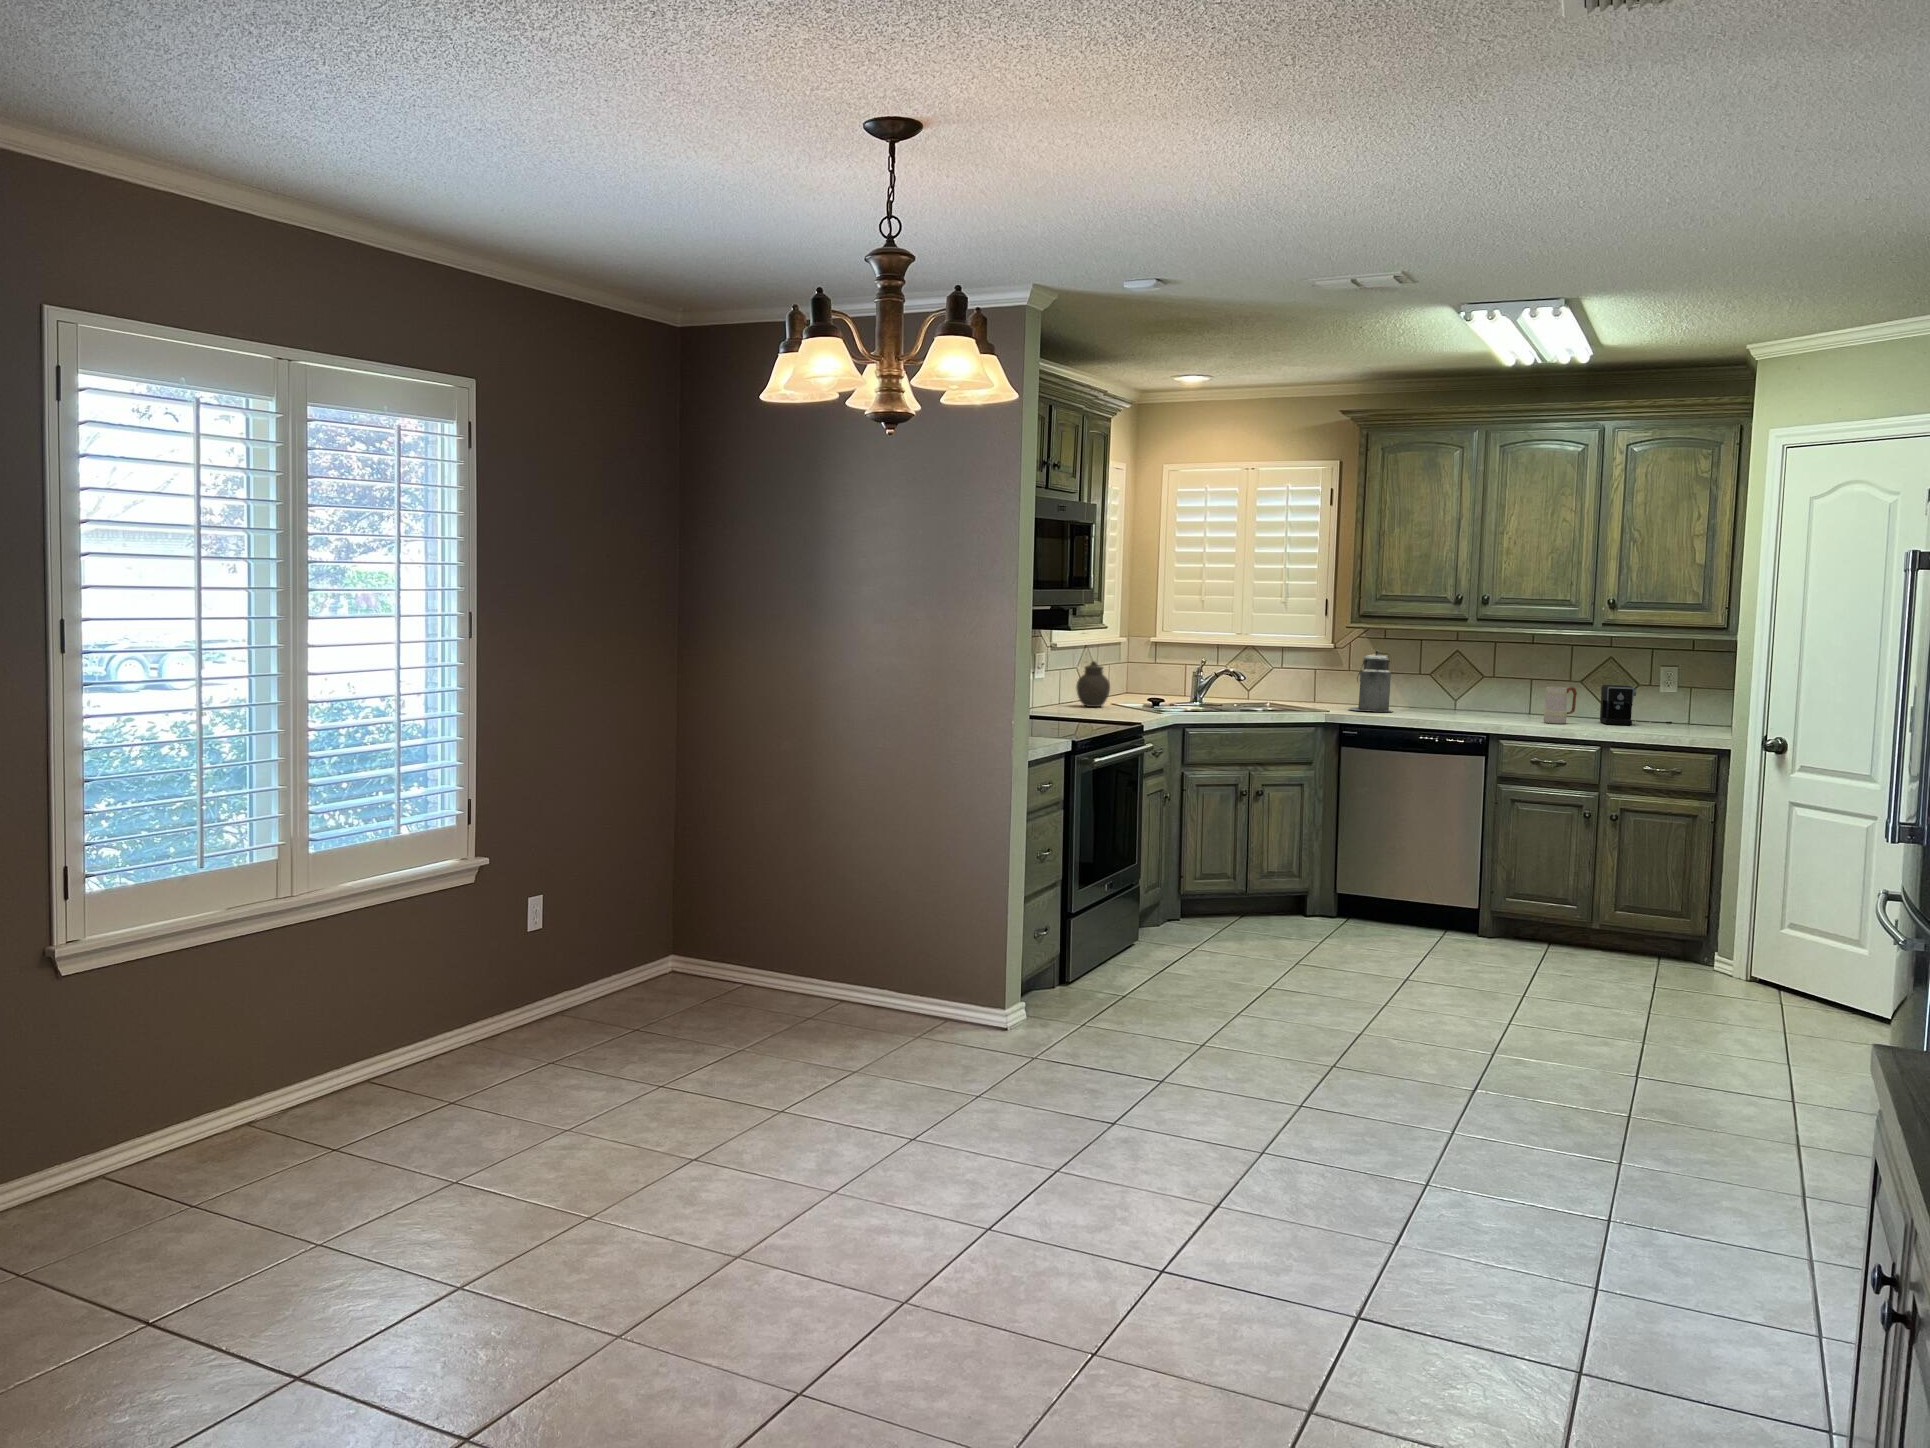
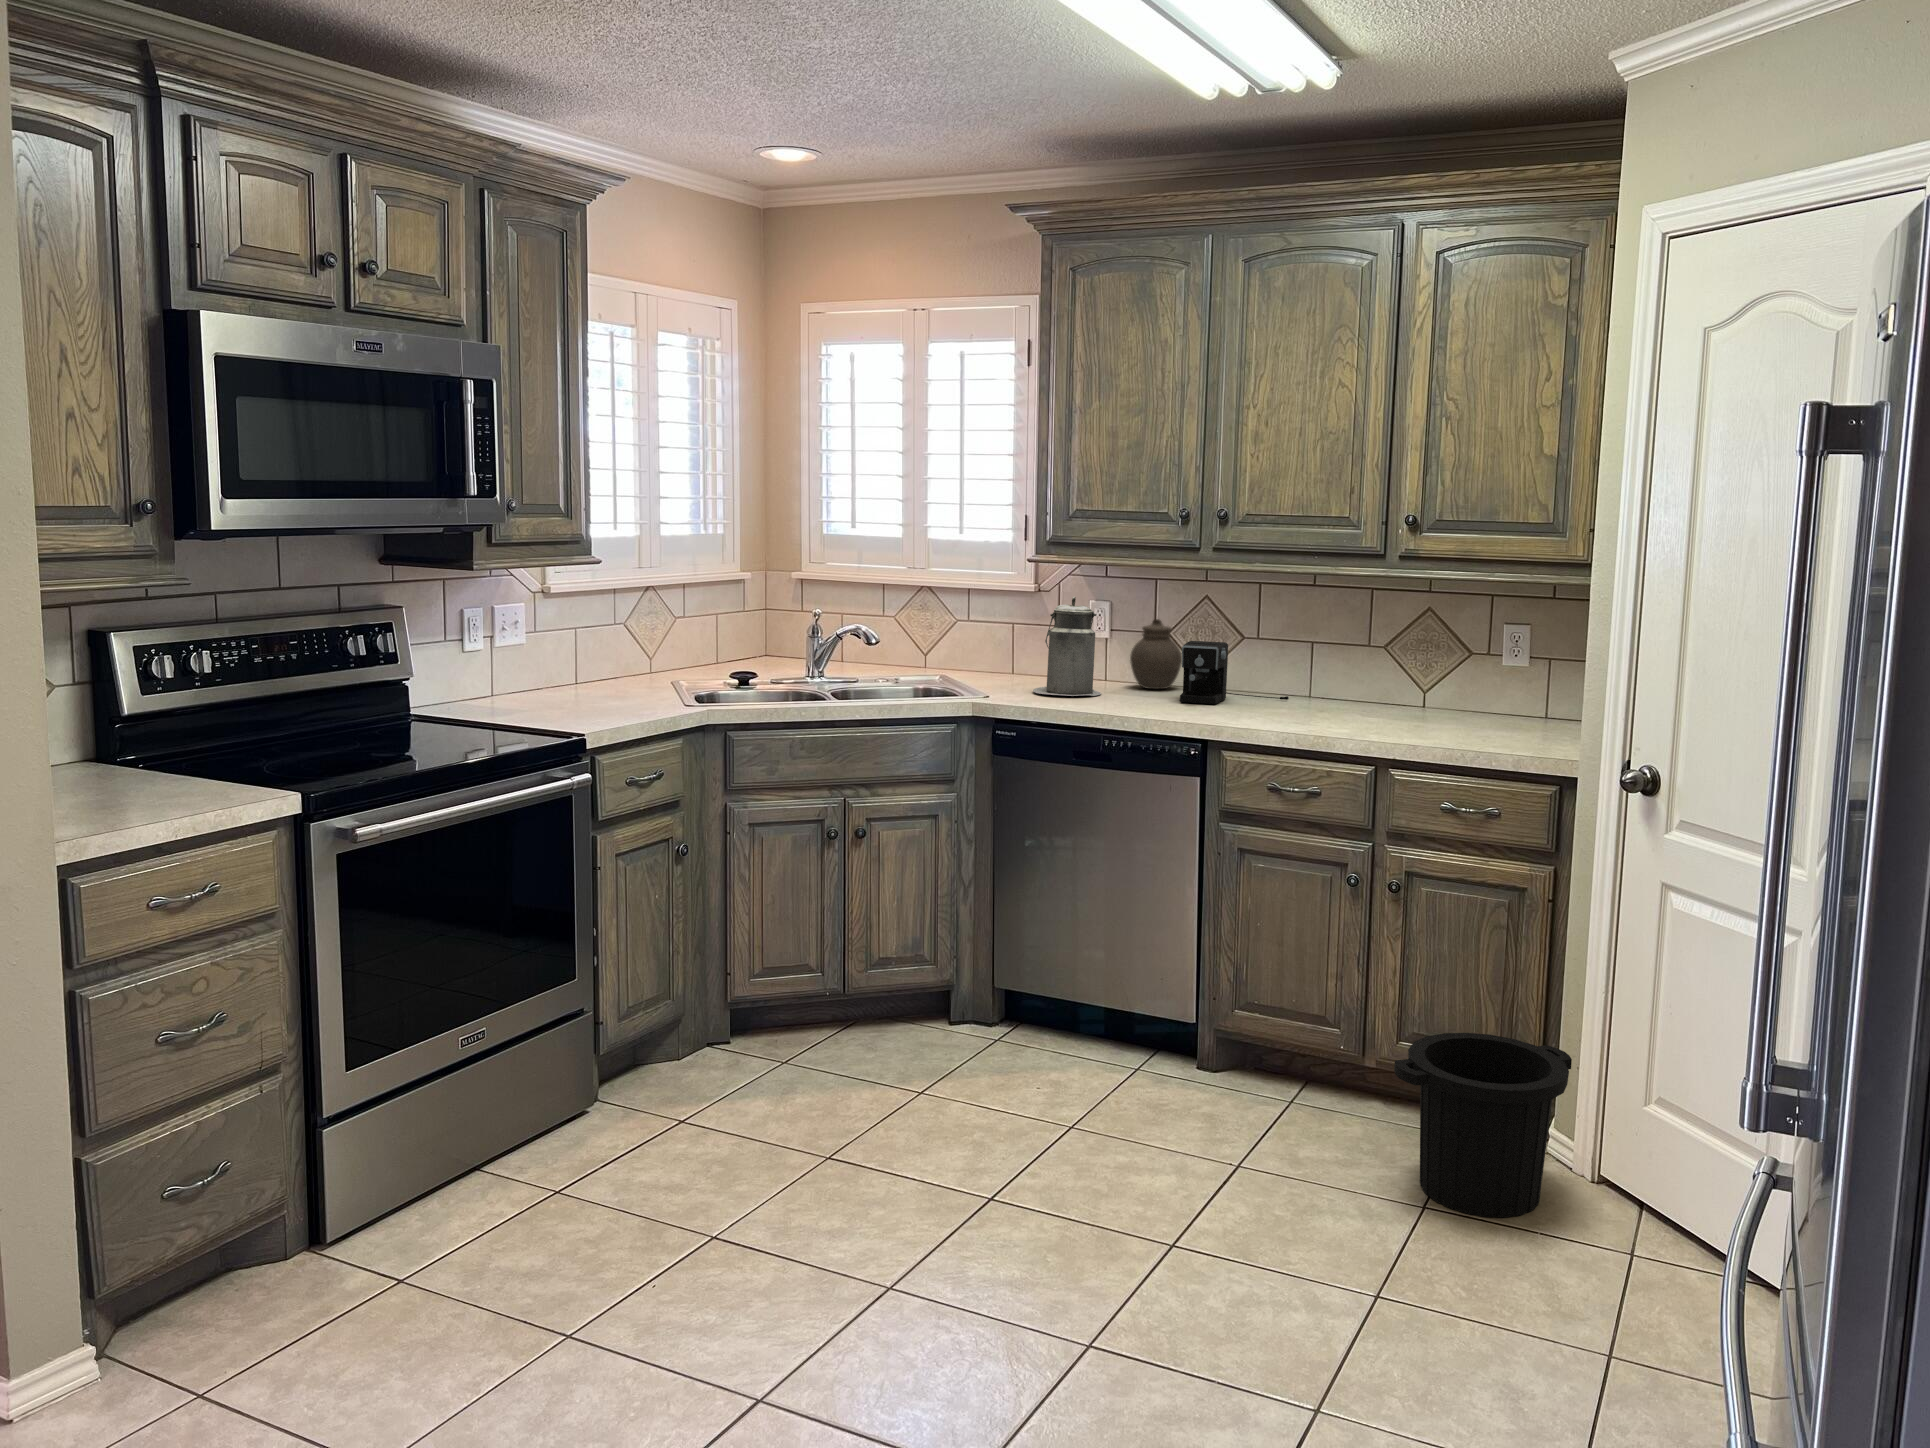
jar: present [1076,661,1110,707] -> present [1130,619,1182,689]
coffee maker: present [1600,685,1672,725] -> present [1180,641,1289,704]
mug: present [1544,687,1577,724] -> none [1306,661,1359,723]
trash can: none [1634,898,1738,993] -> present [1394,1033,1572,1217]

